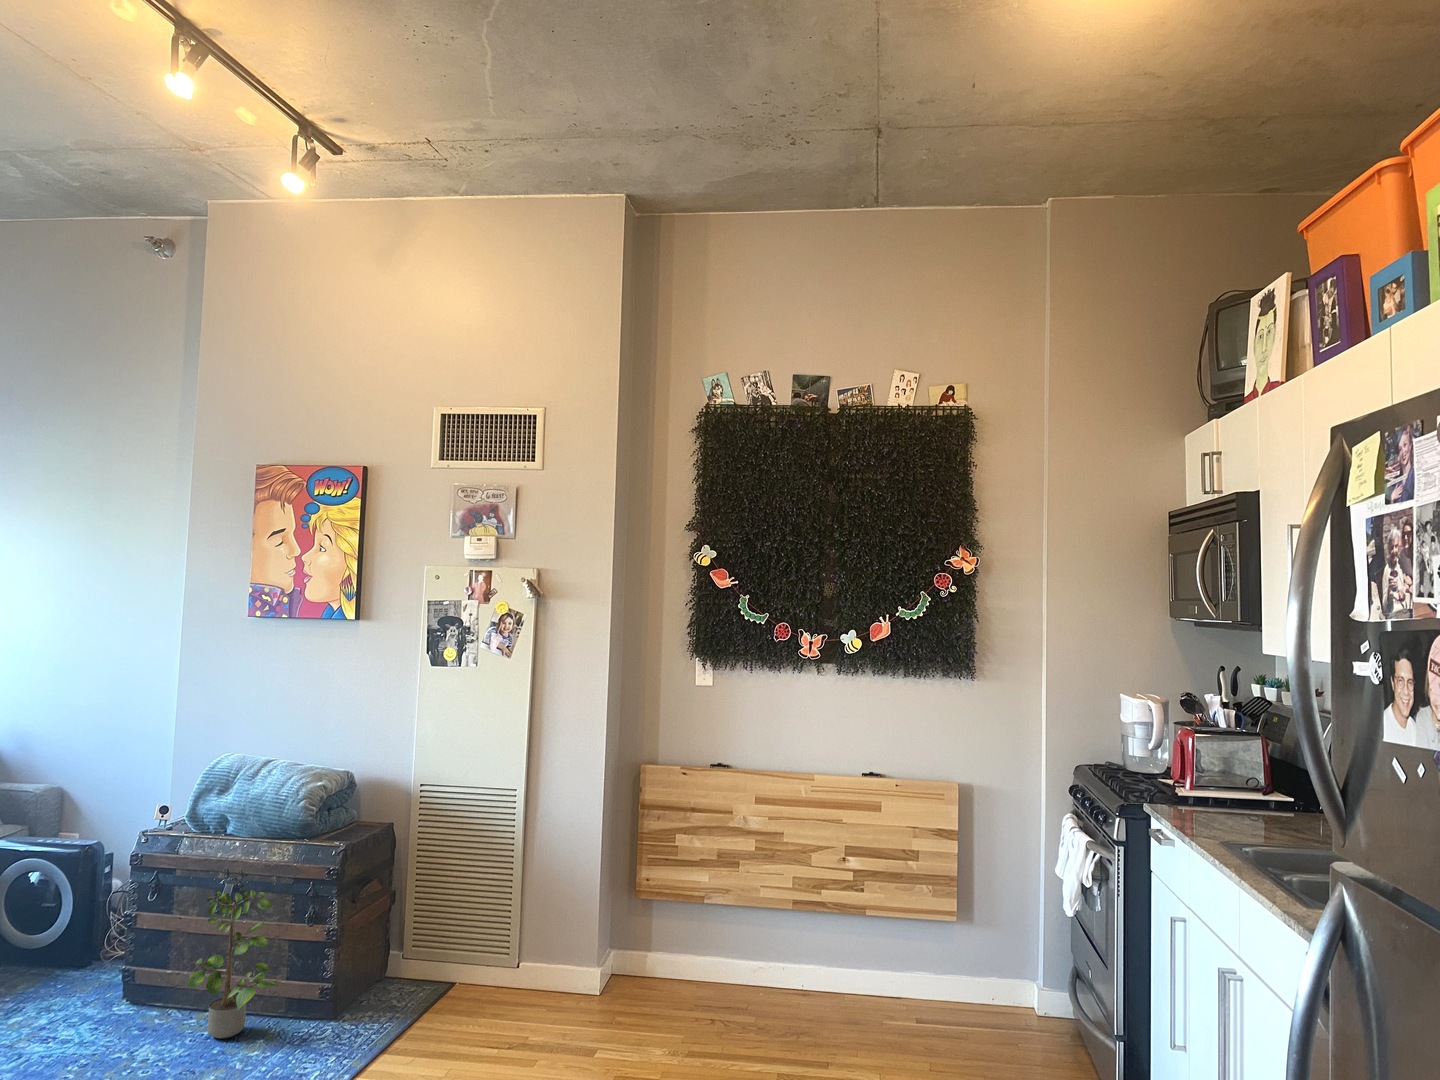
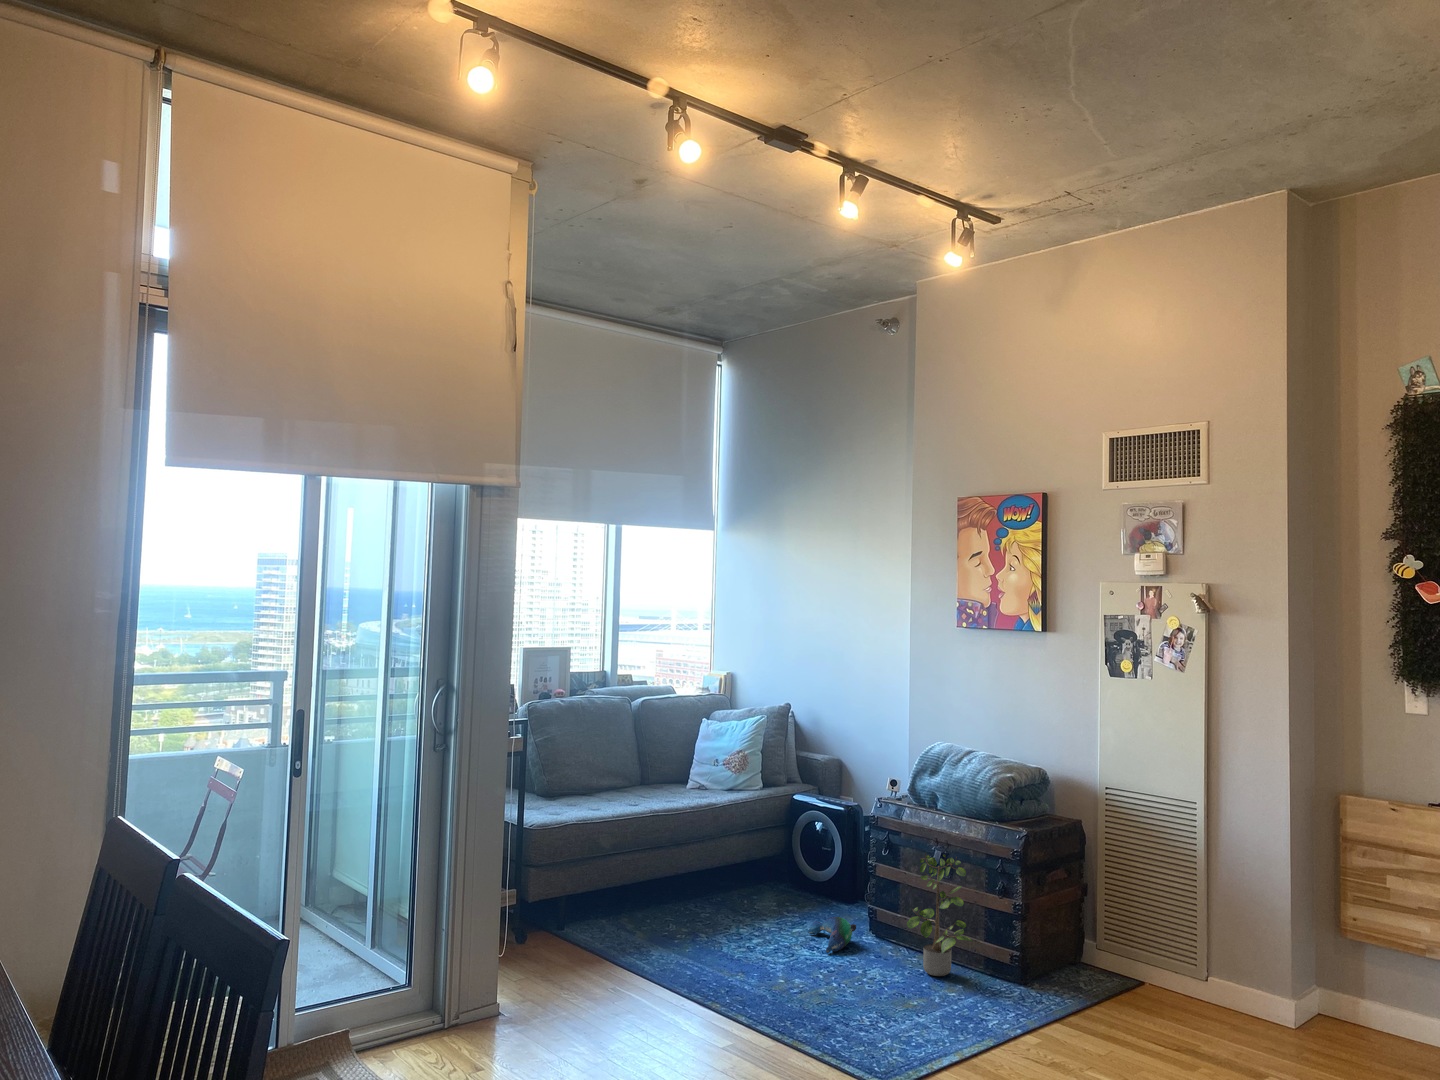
plush toy: none [27,991,106,1047] -> present [808,917,856,953]

